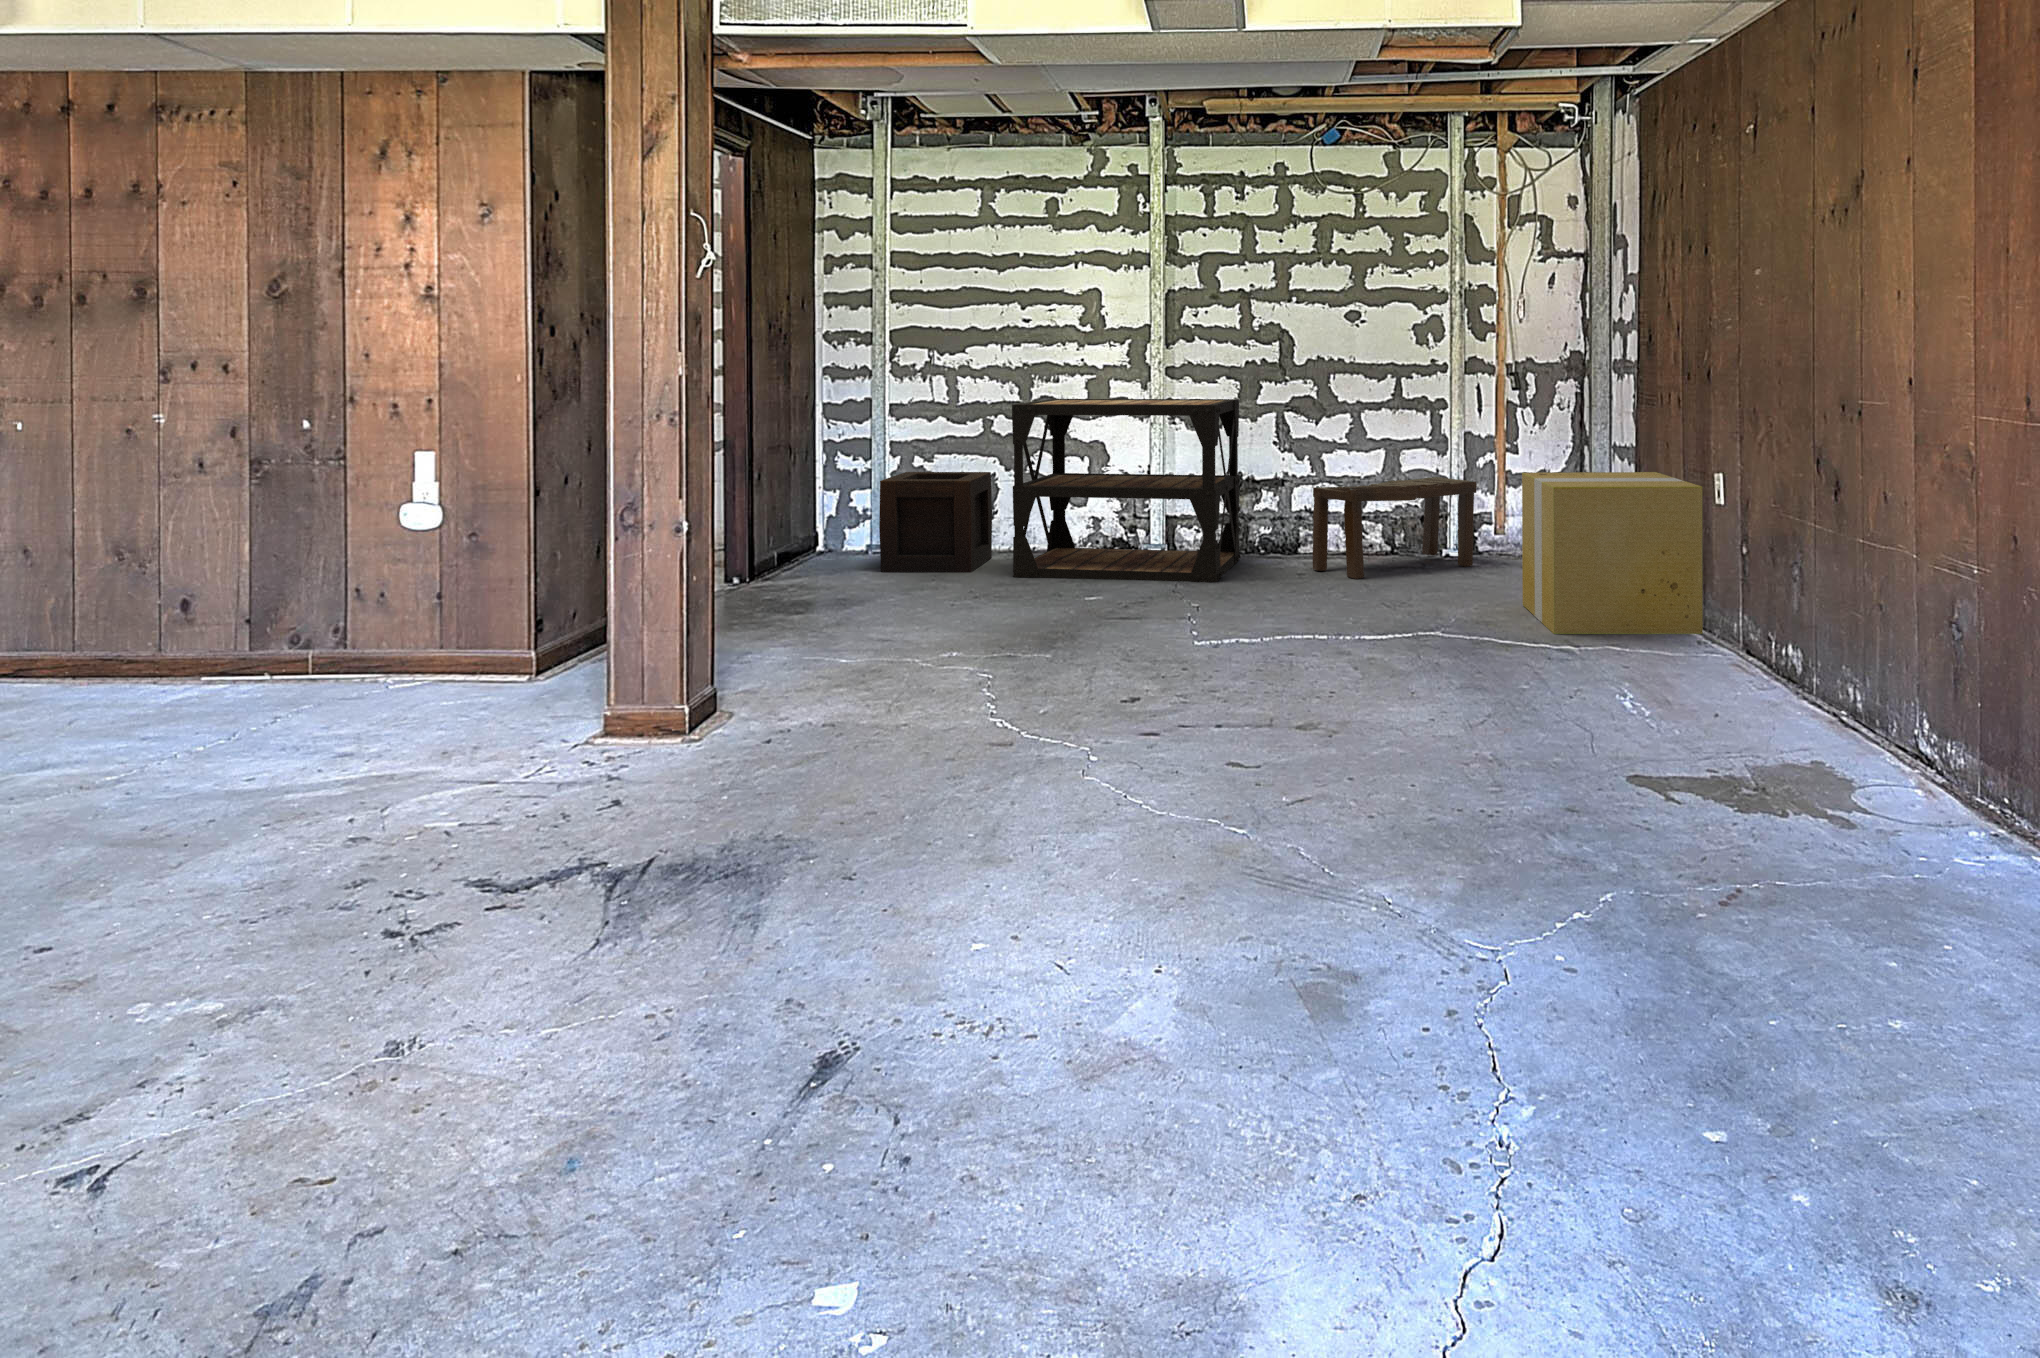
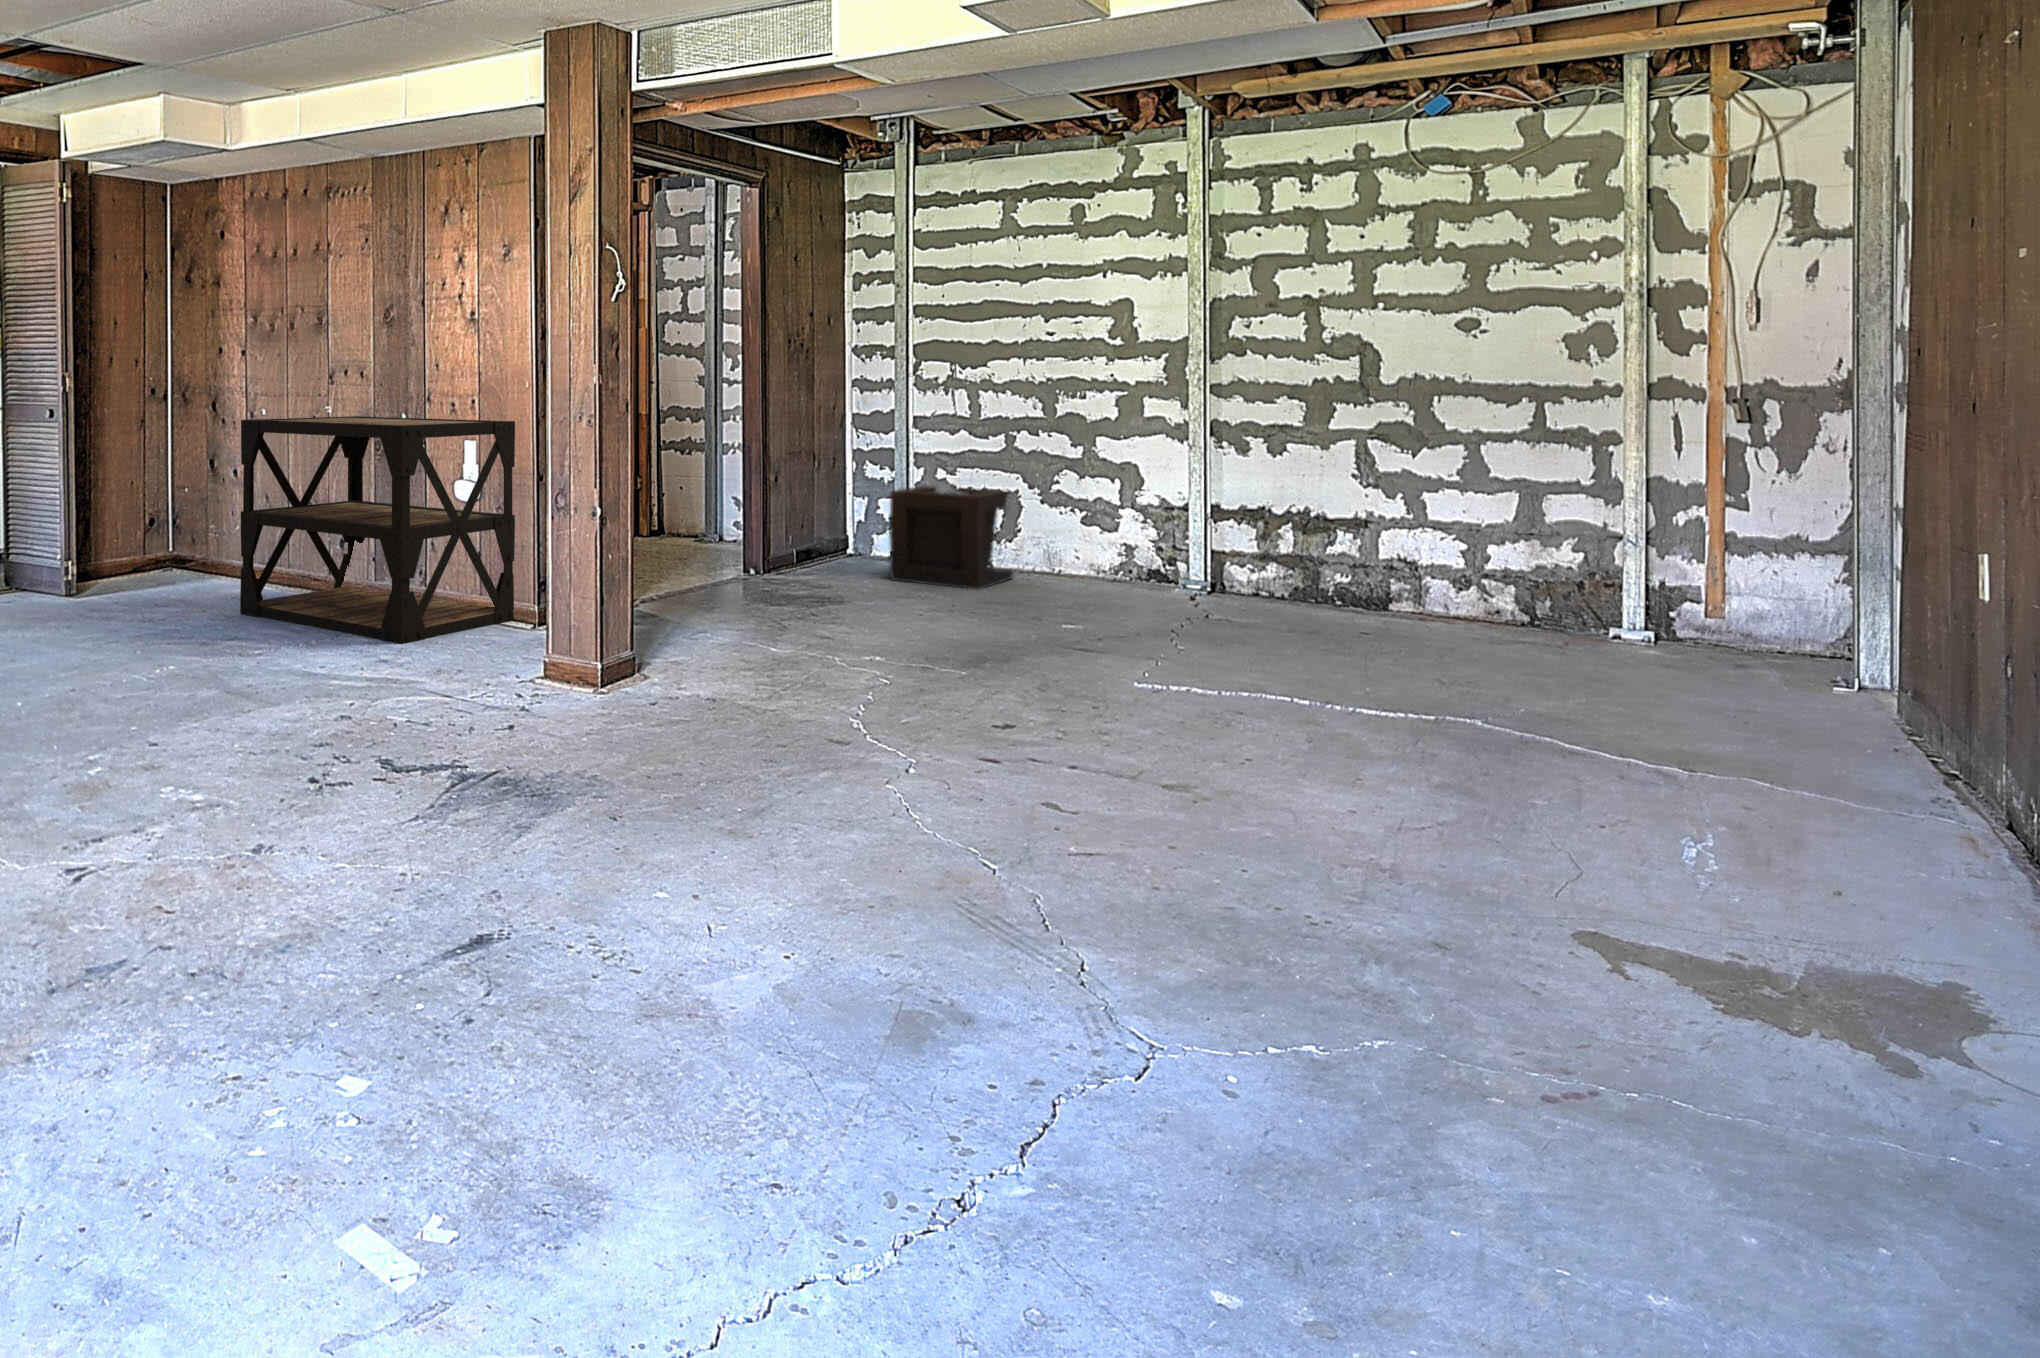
shelving unit: present [1012,399,1241,583] -> present [240,416,515,644]
cardboard box: present [1522,472,1703,634] -> none [1679,526,1993,784]
bench: present [1312,477,1477,579] -> none [1392,529,1655,652]

